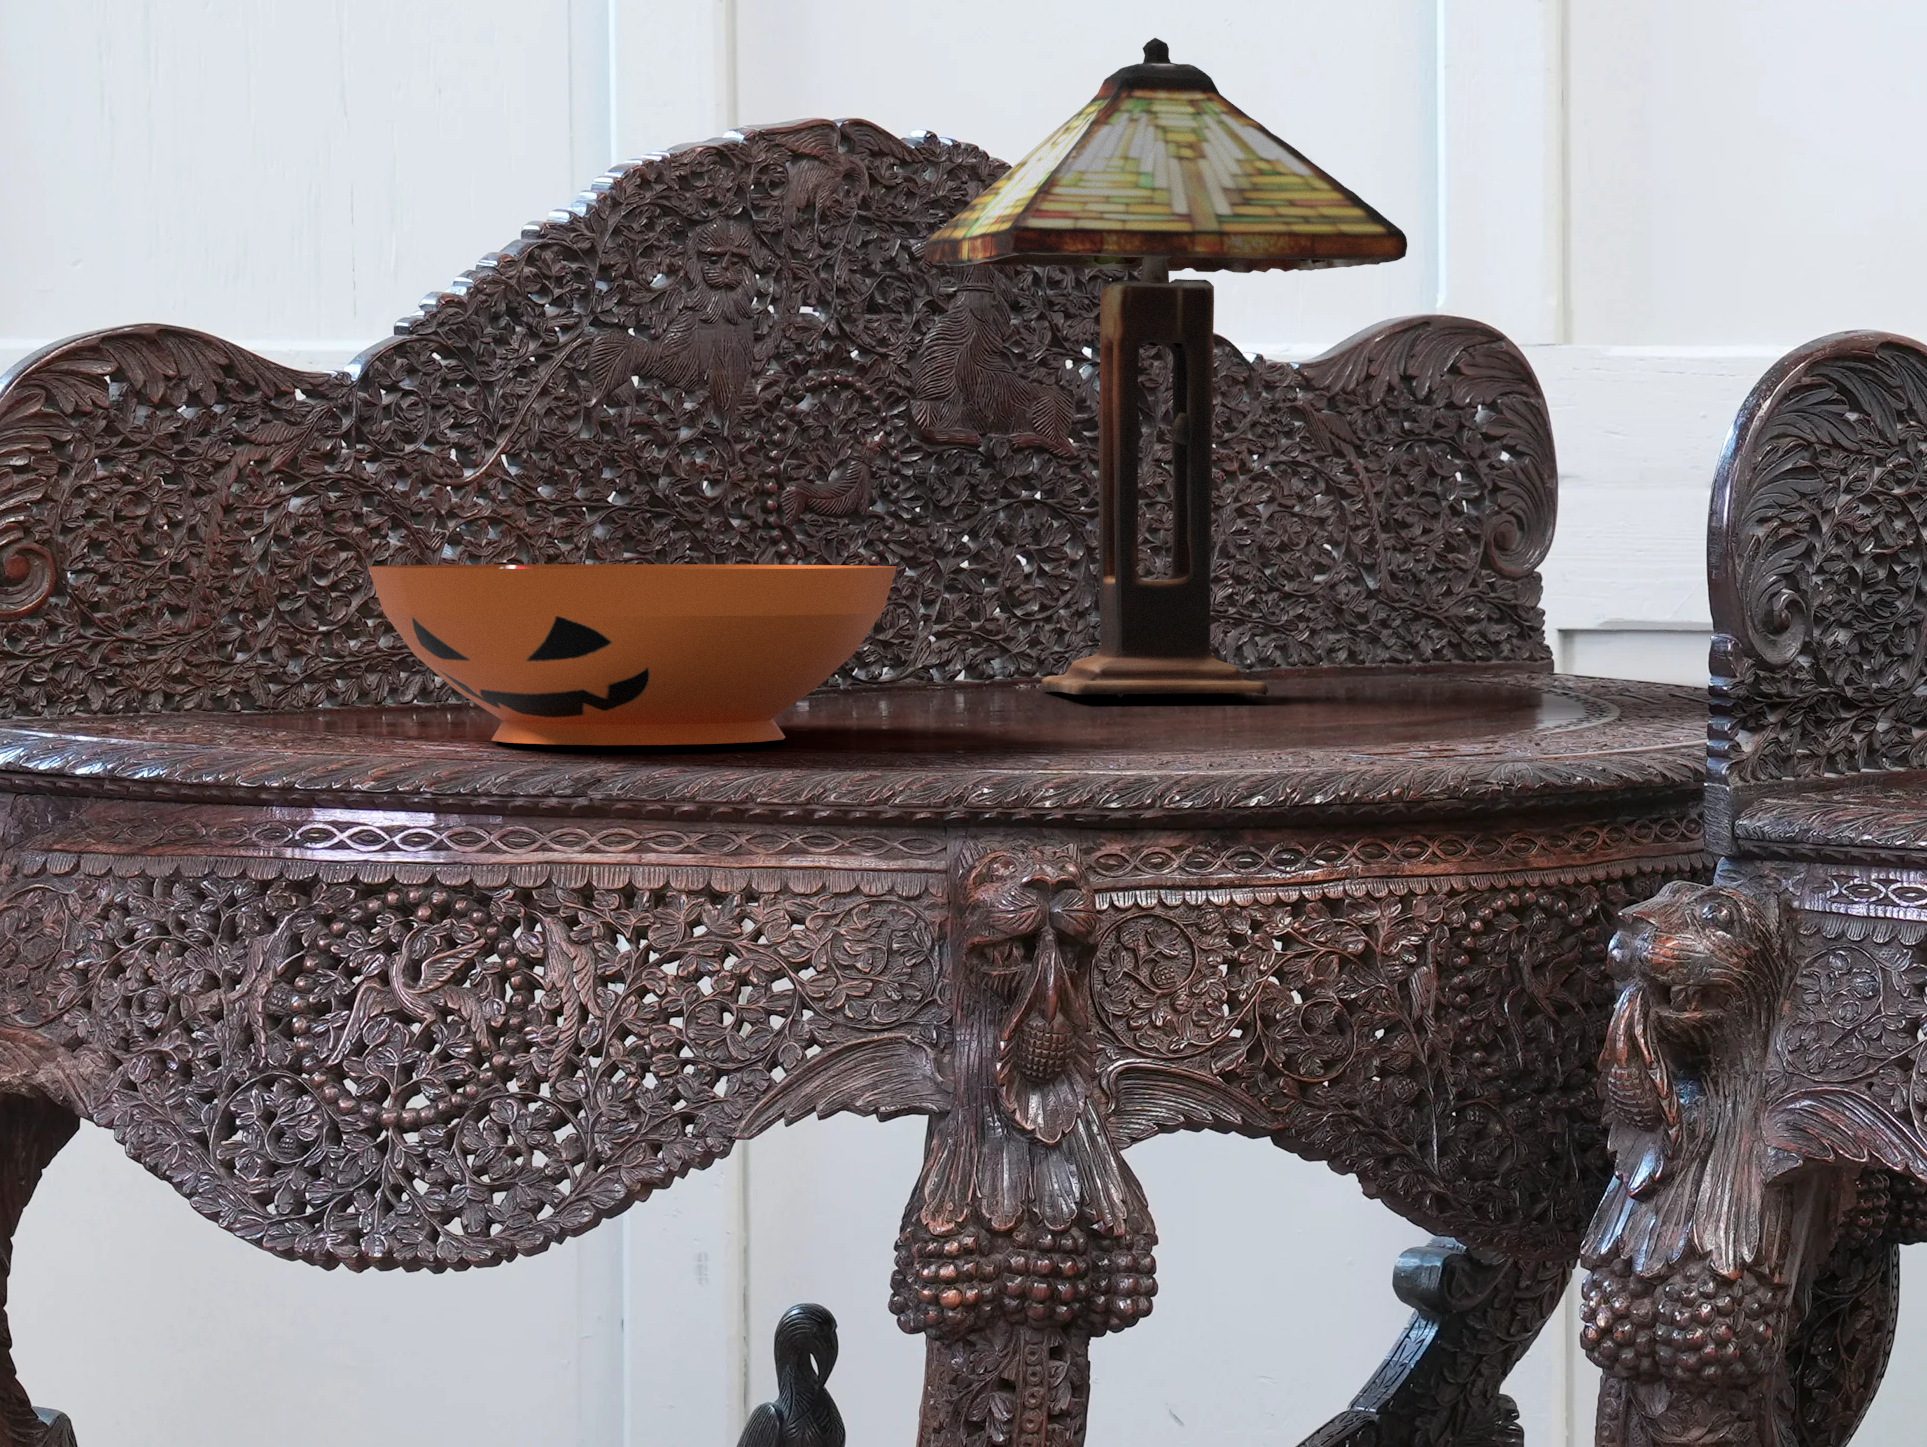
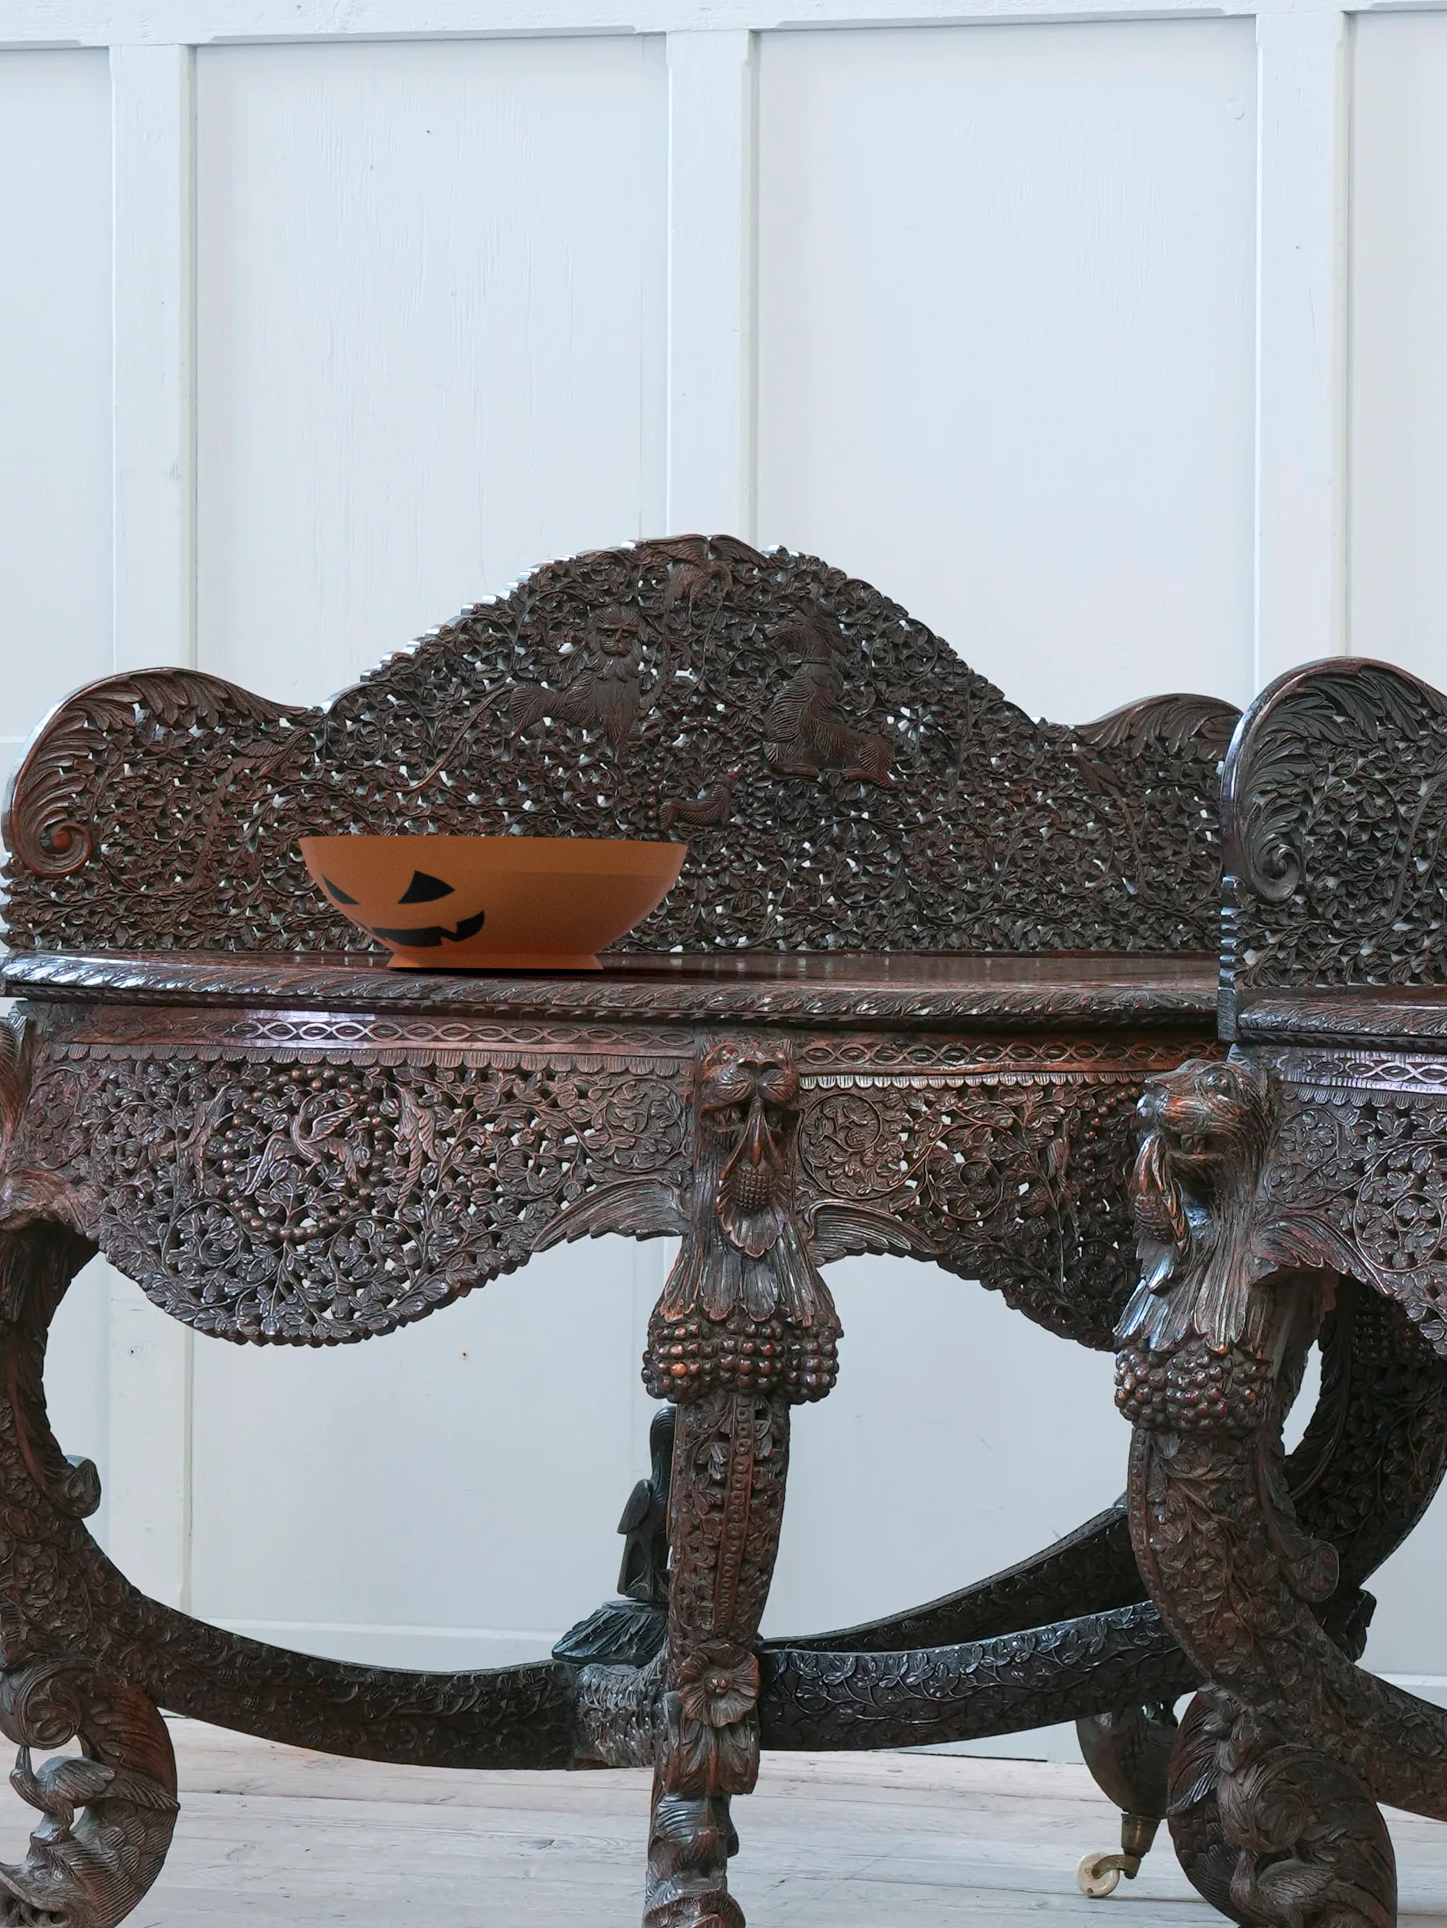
table lamp: present [924,38,1407,698] -> none [771,477,1103,960]

